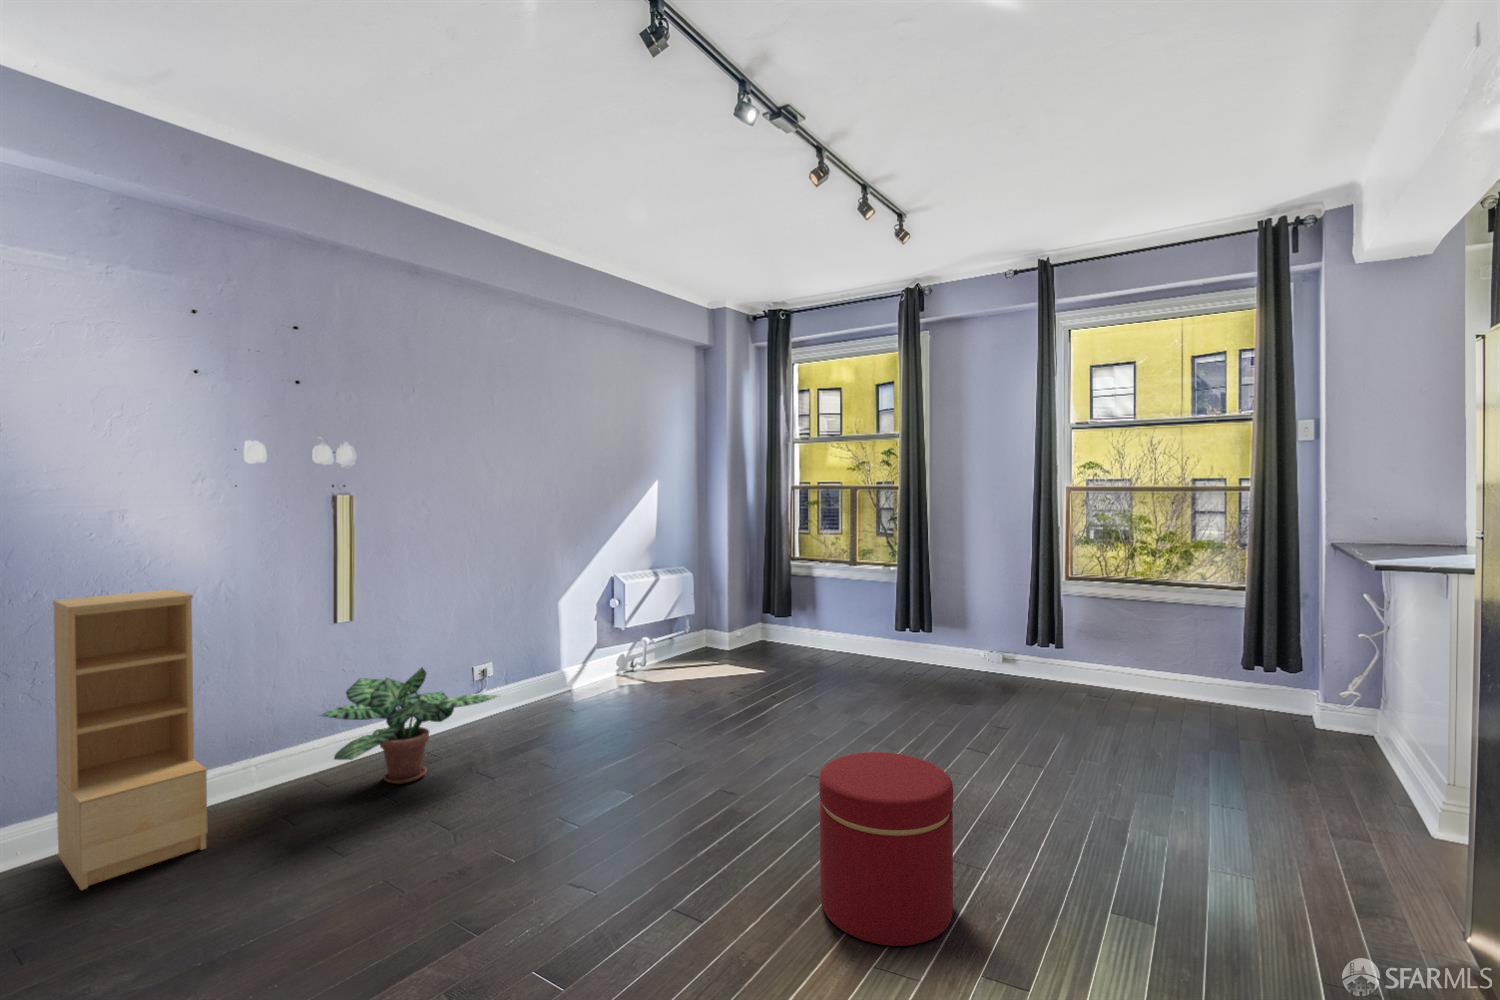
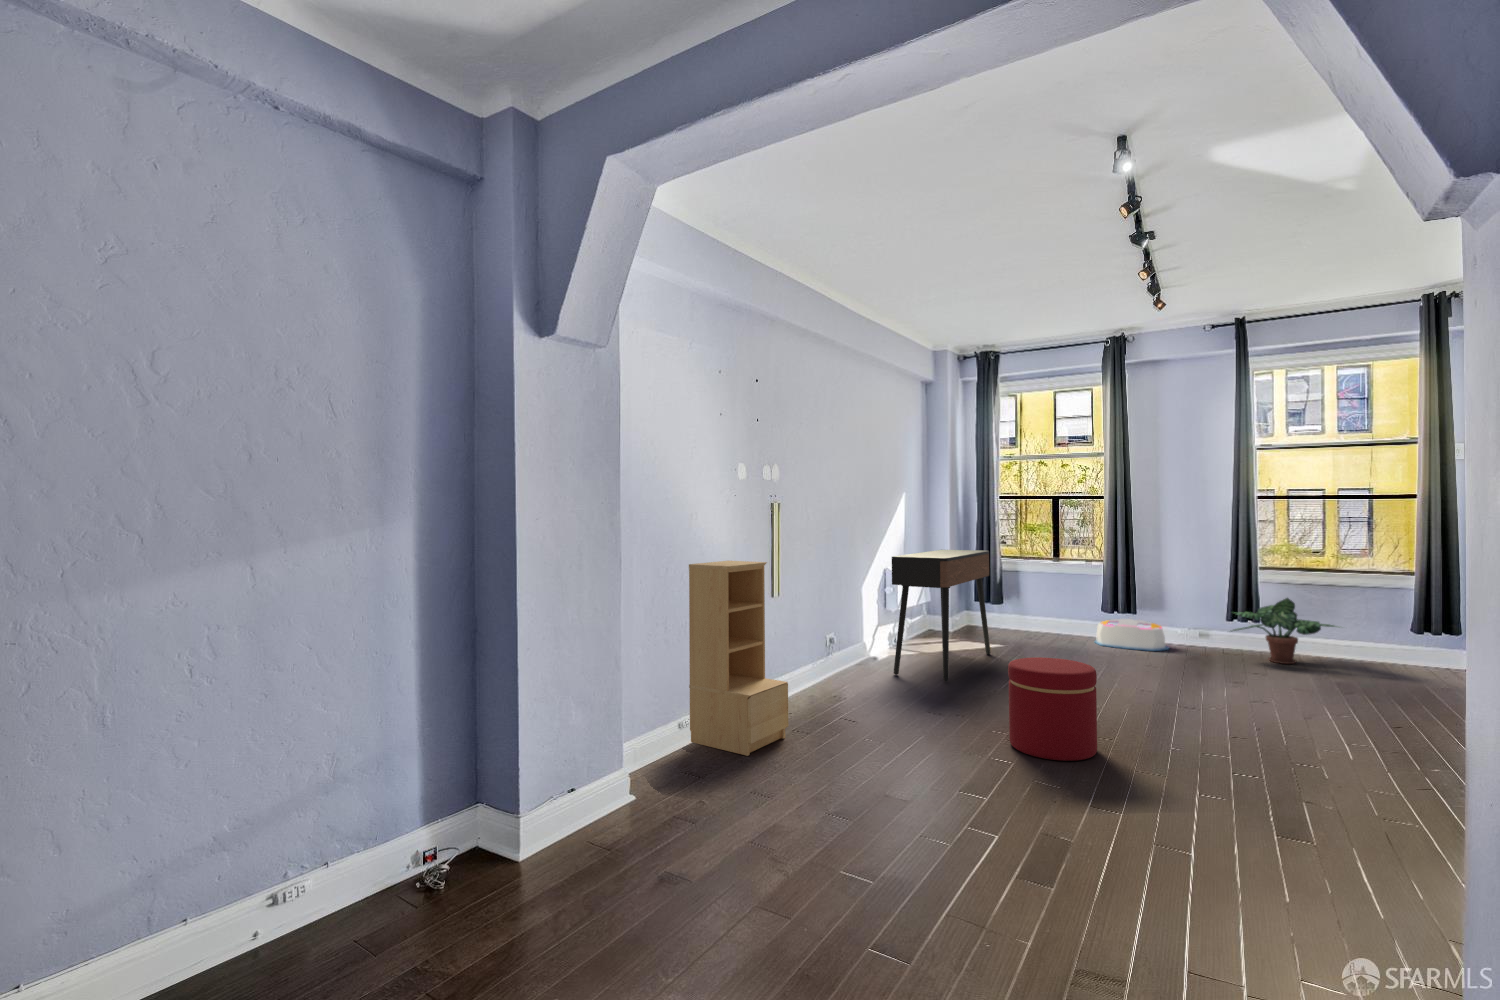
console table: none [549,554,726,733] -> present [892,550,991,681]
storage bin: none [880,636,960,682] -> present [1095,619,1169,651]
potted plant: present [321,668,498,784] -> present [1233,598,1336,664]
ottoman: present [819,752,953,946] -> present [1008,657,1097,761]

